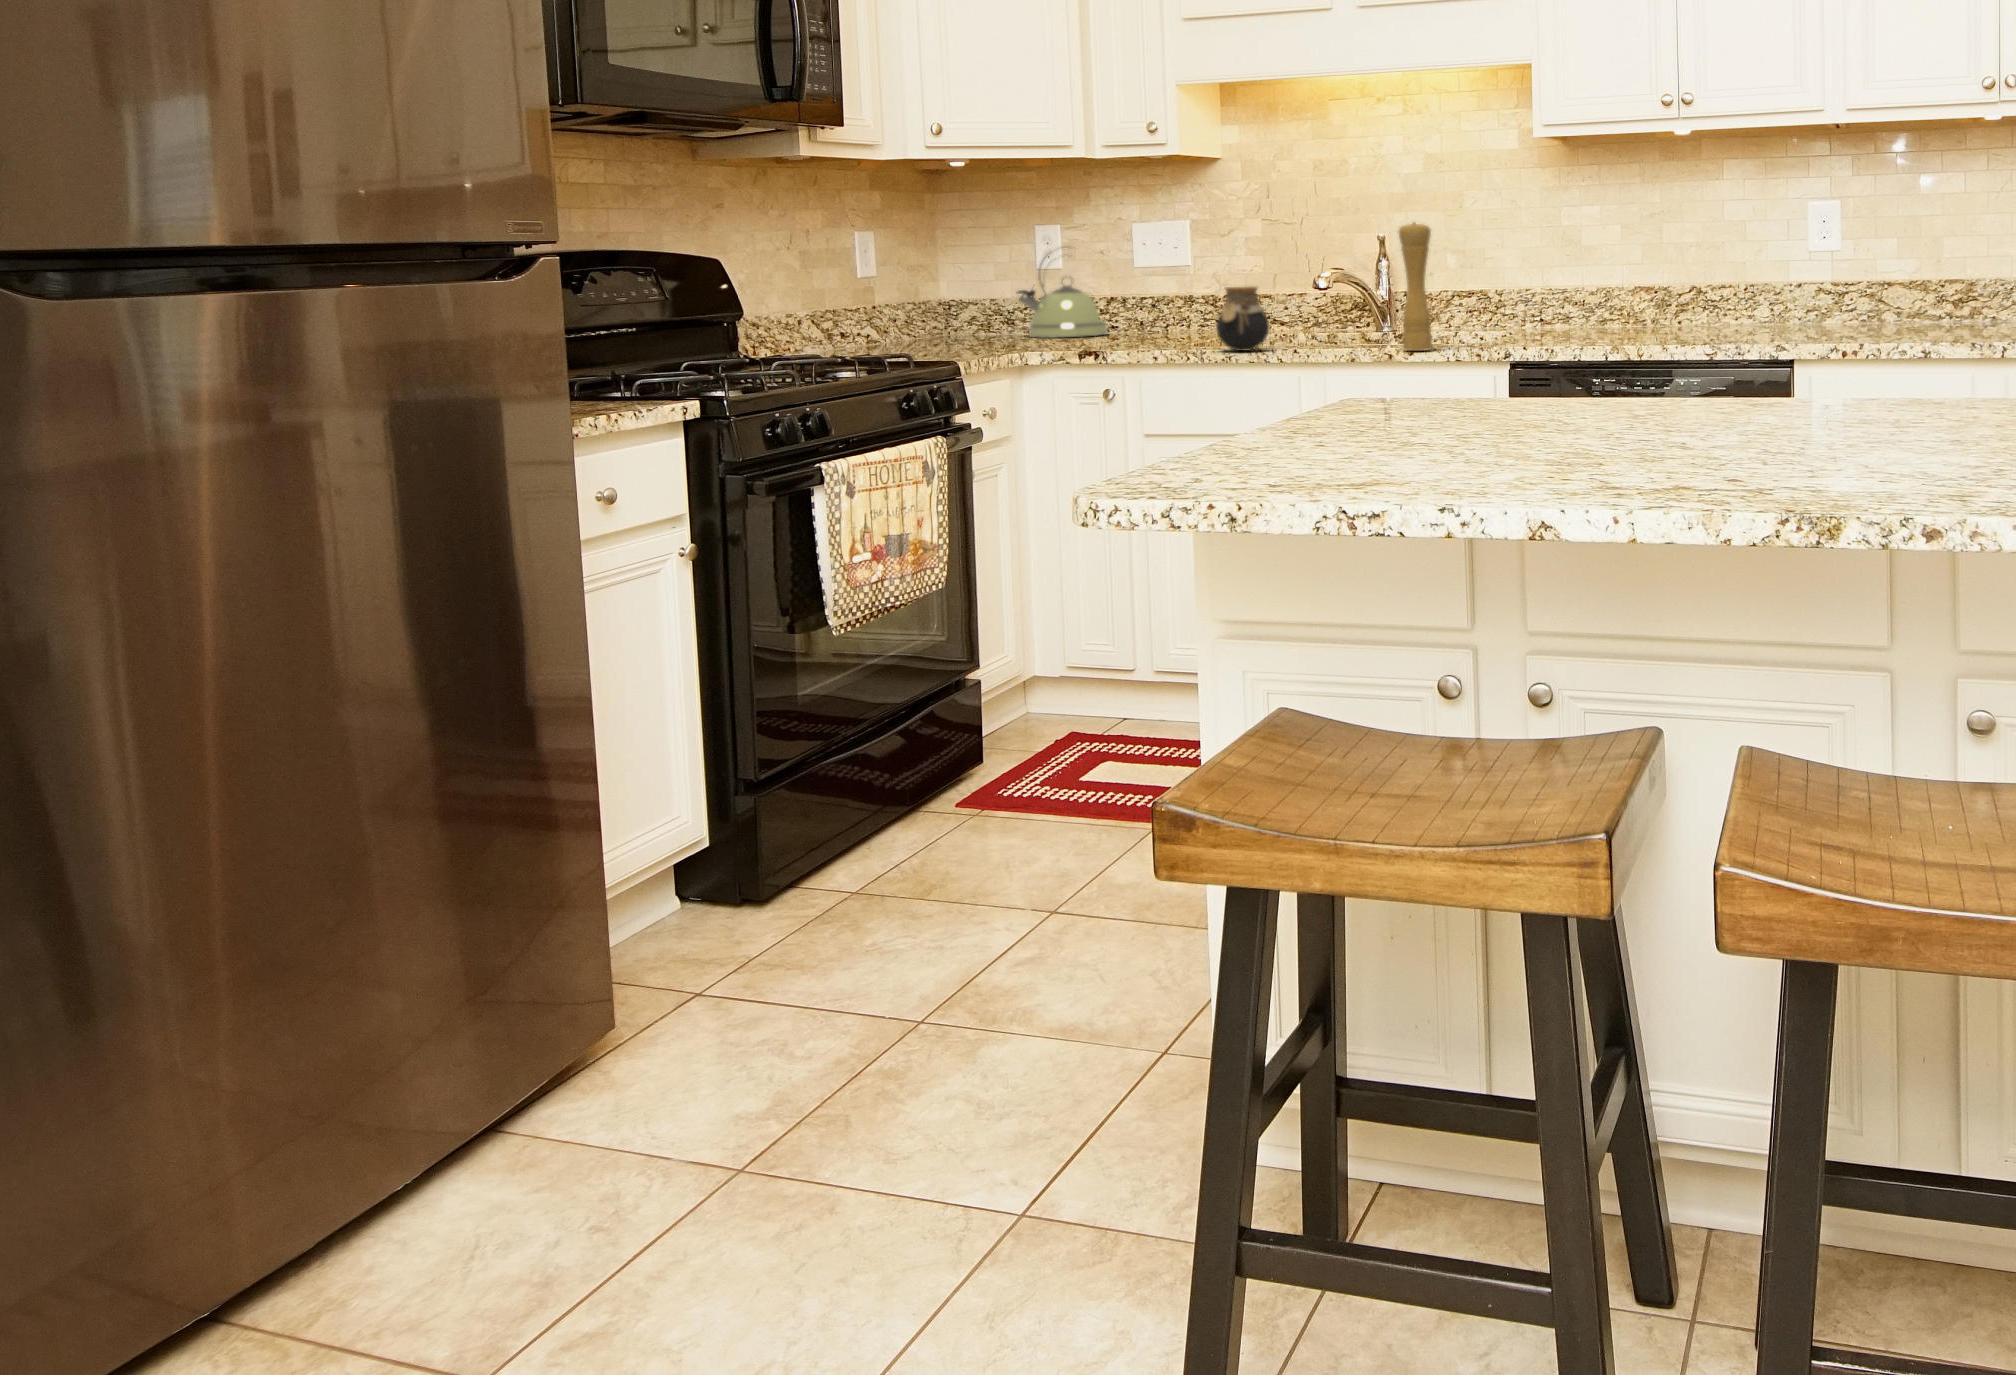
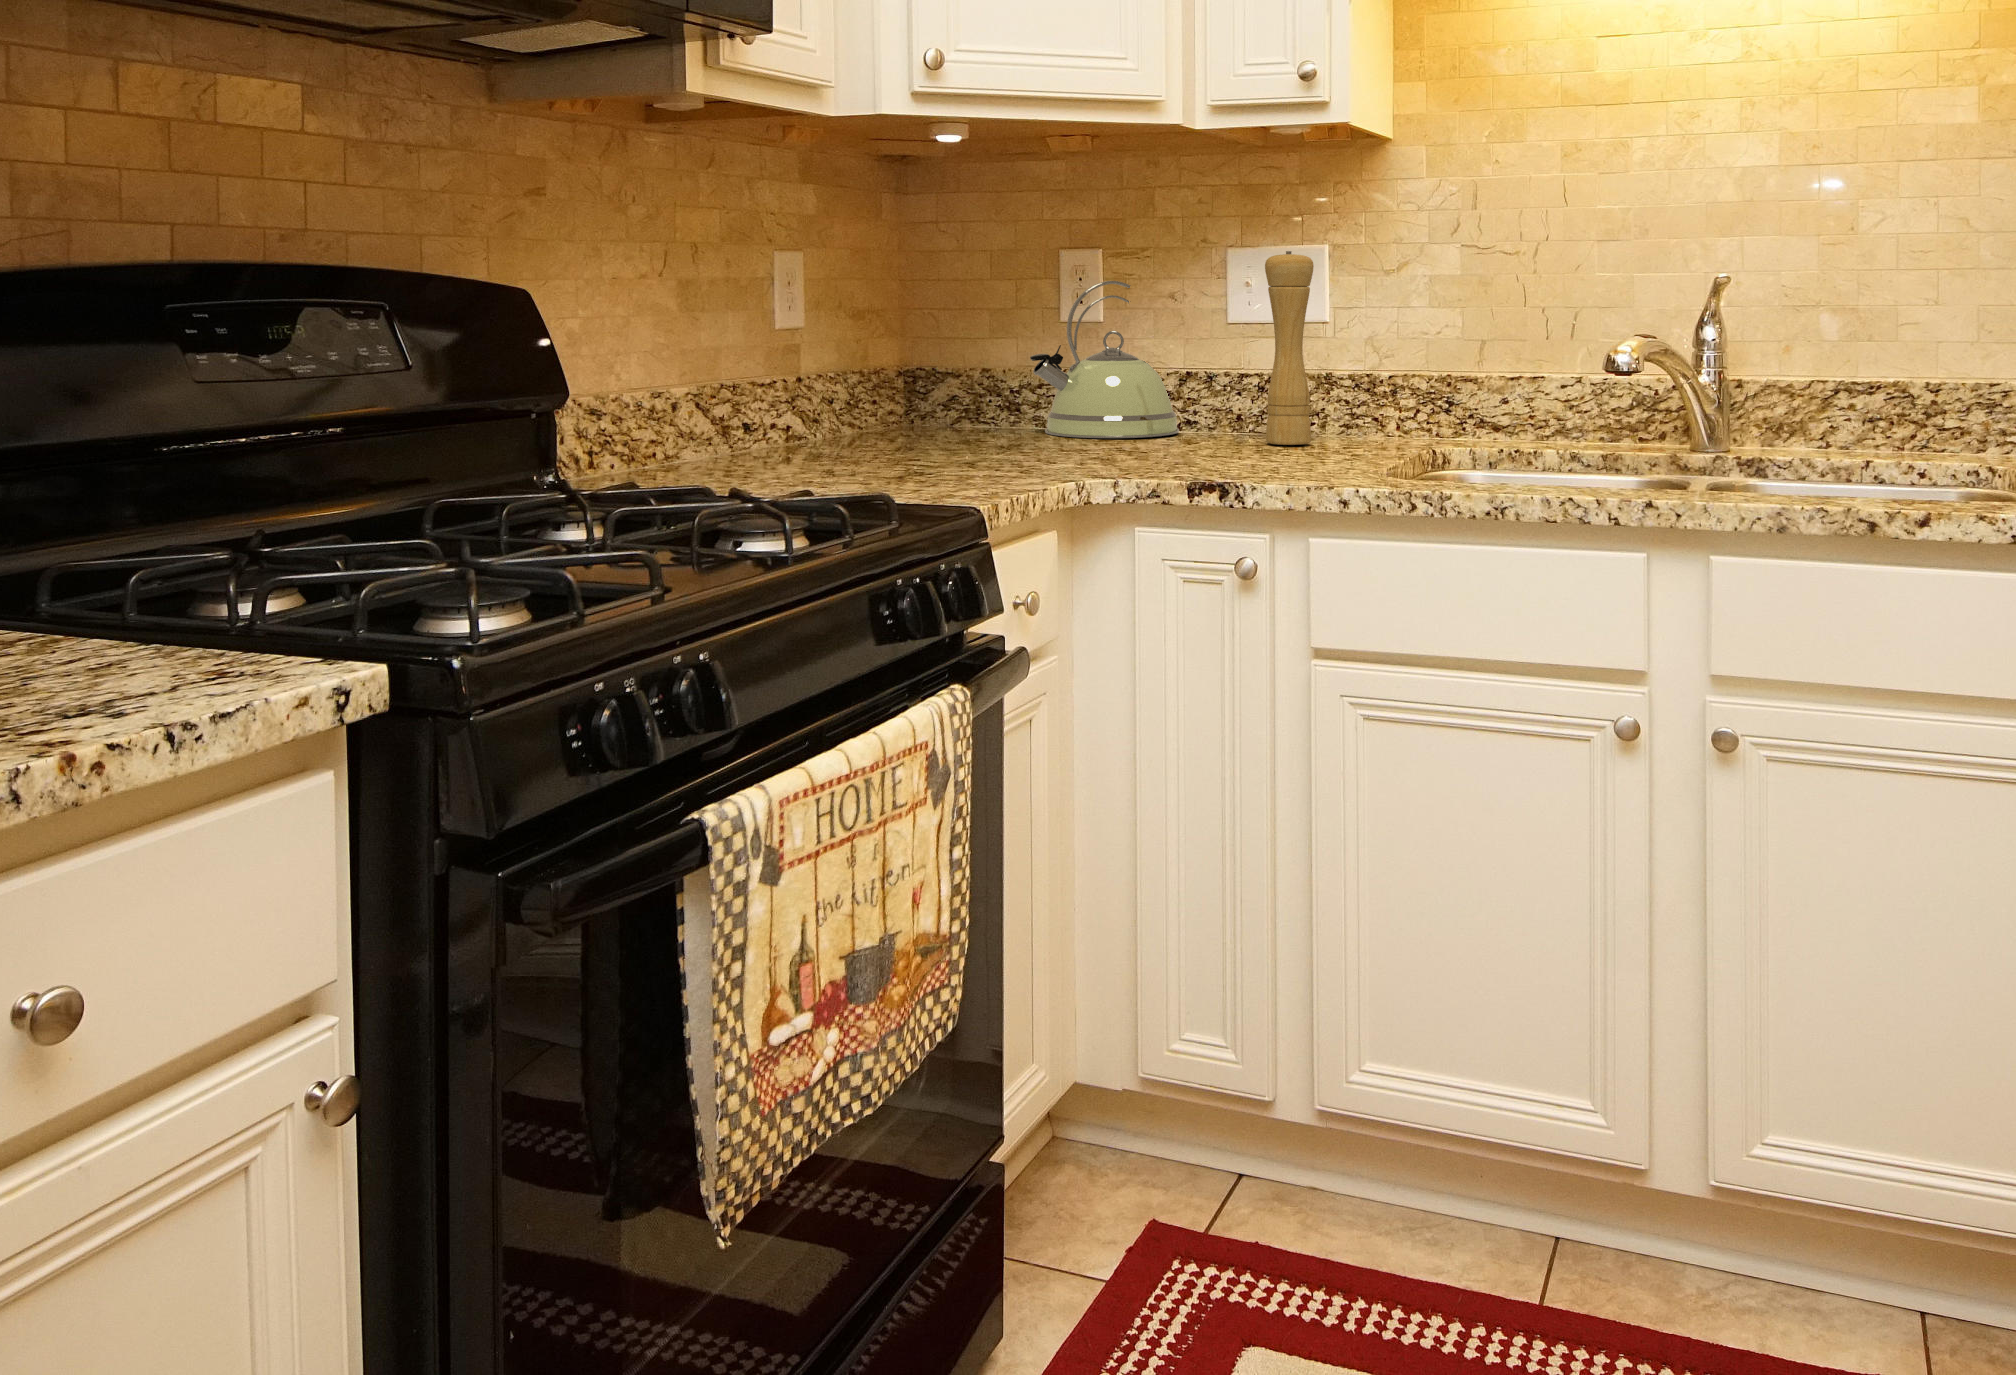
pepper mill: present [1399,223,1432,351] -> present [1265,251,1314,445]
jar: present [1216,286,1269,351] -> none [1460,369,1567,496]

